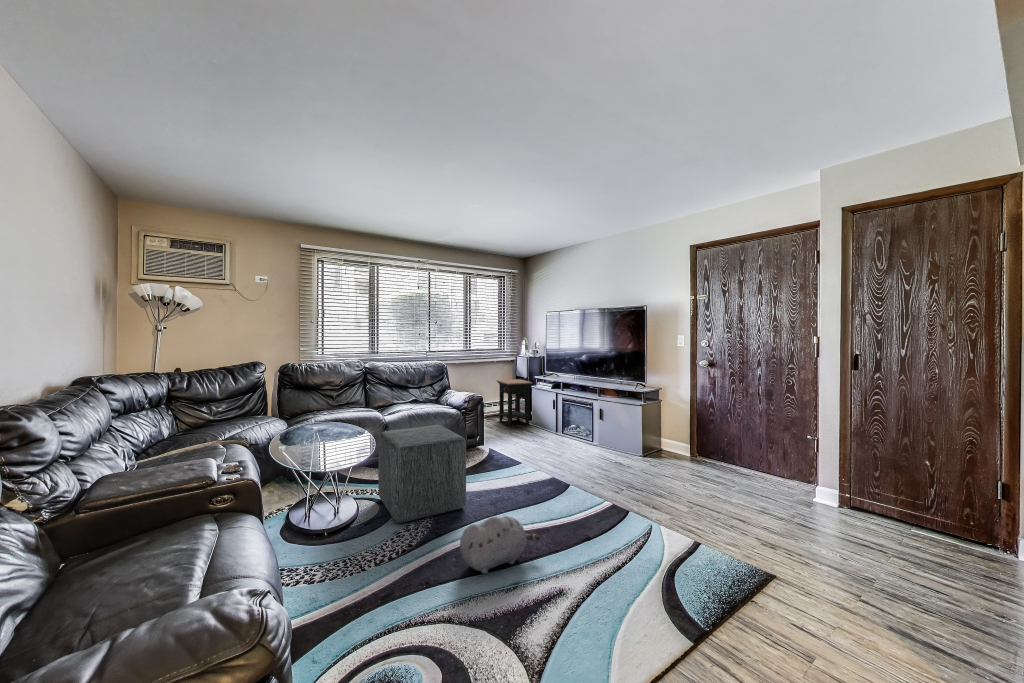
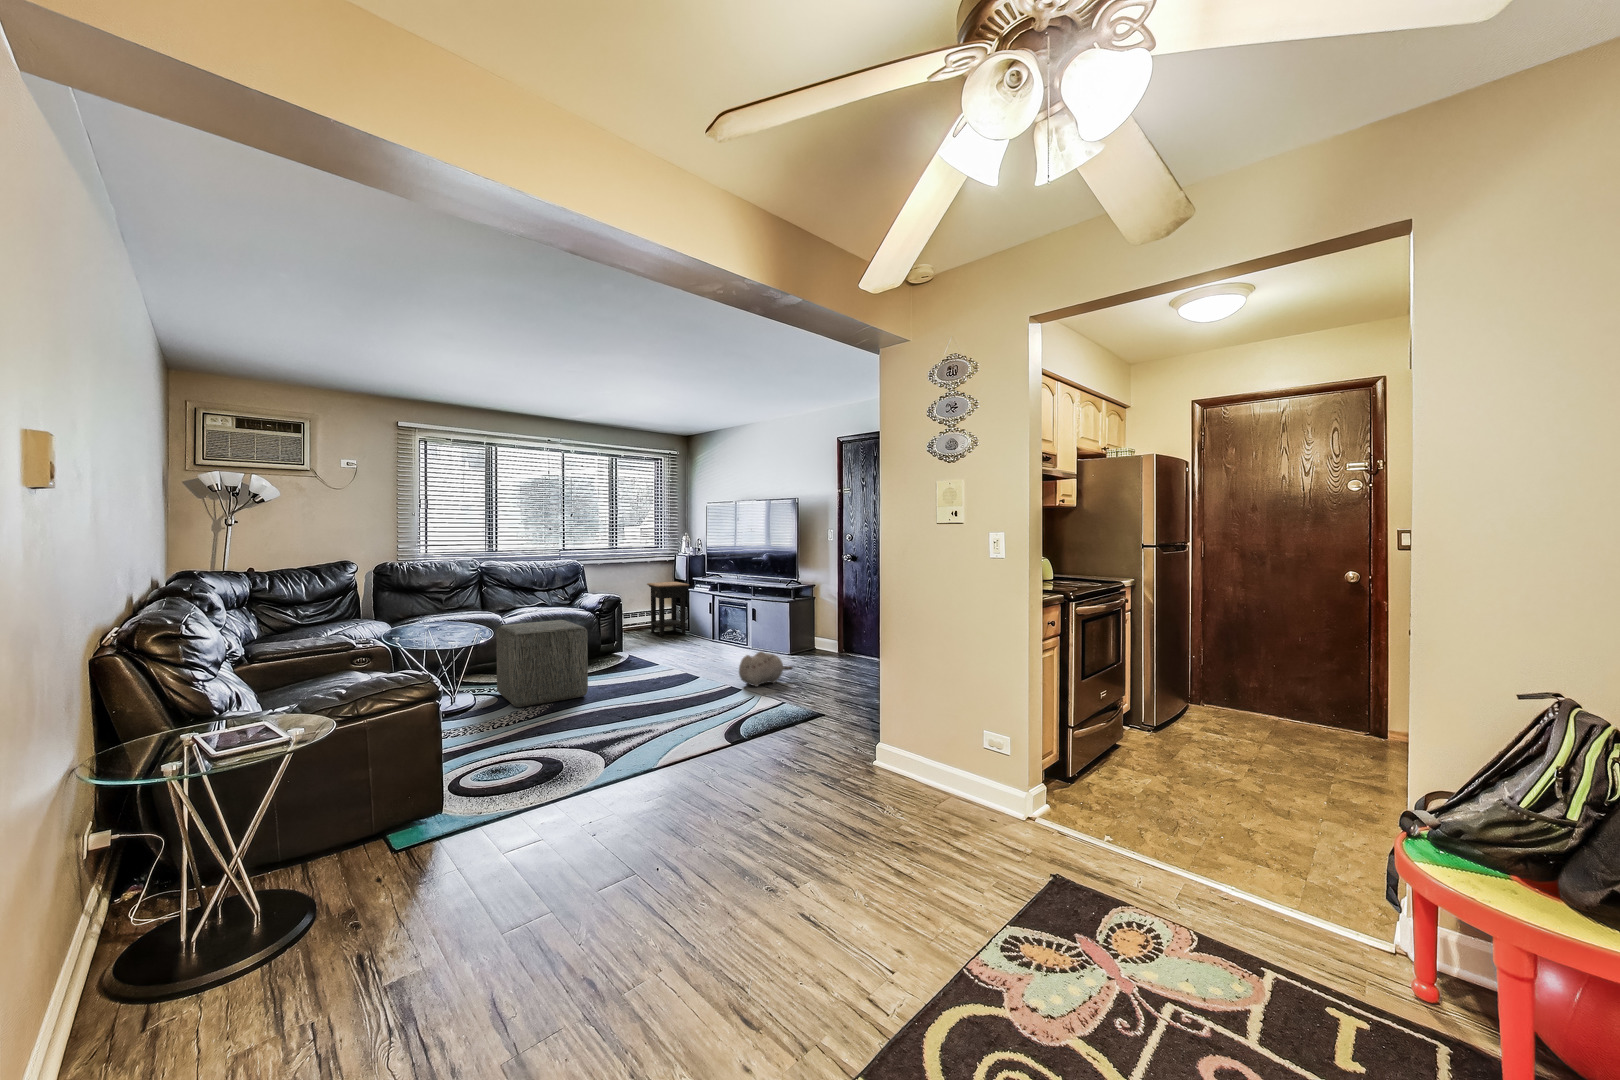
plush toy: present [460,516,540,574] -> present [739,651,792,687]

